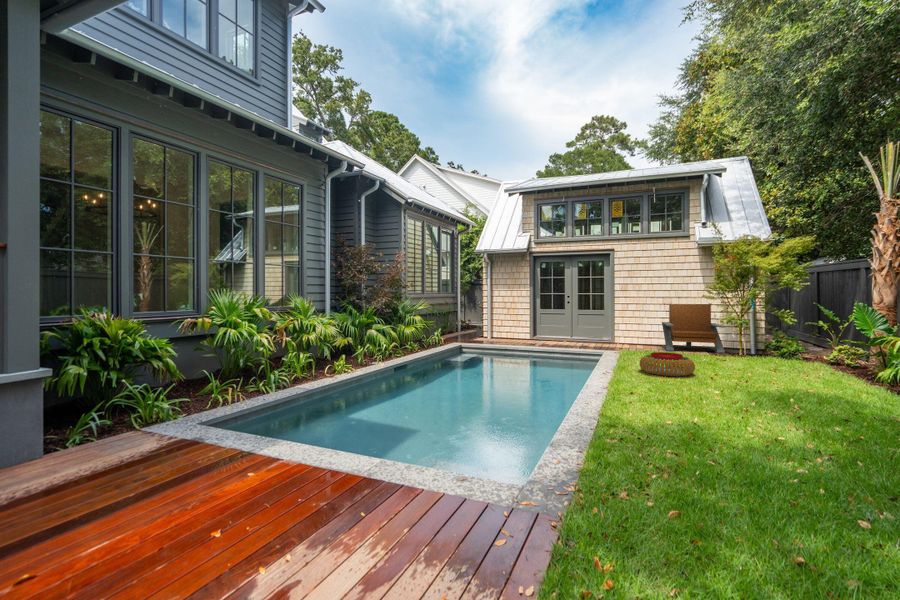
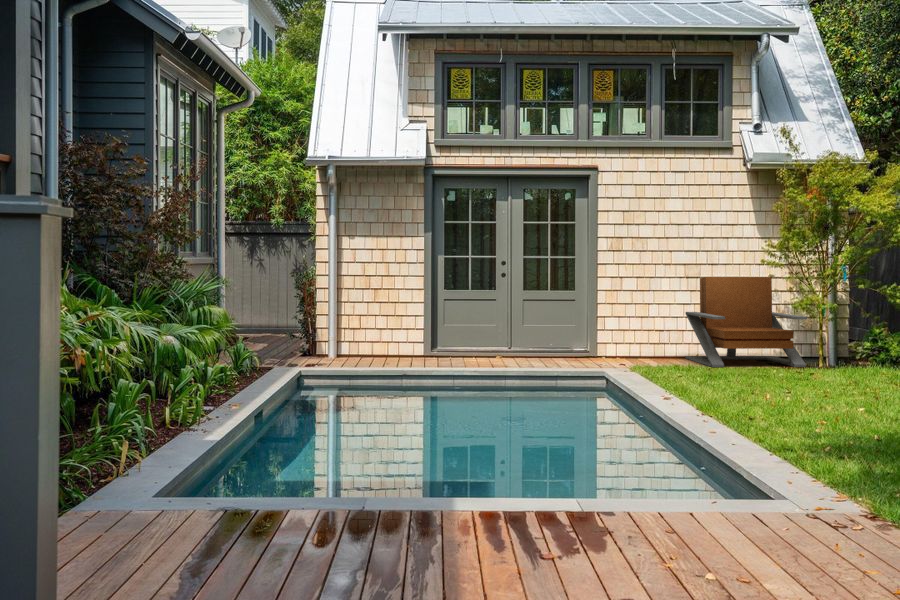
pouf: present [639,352,695,376] -> none [744,369,848,414]

